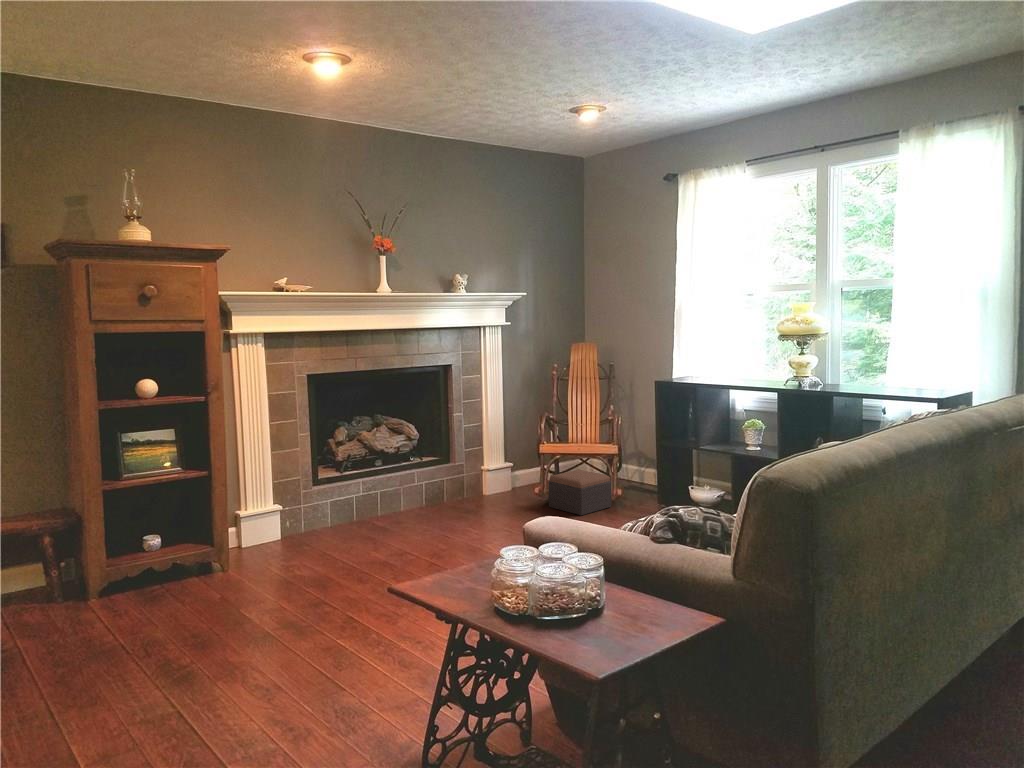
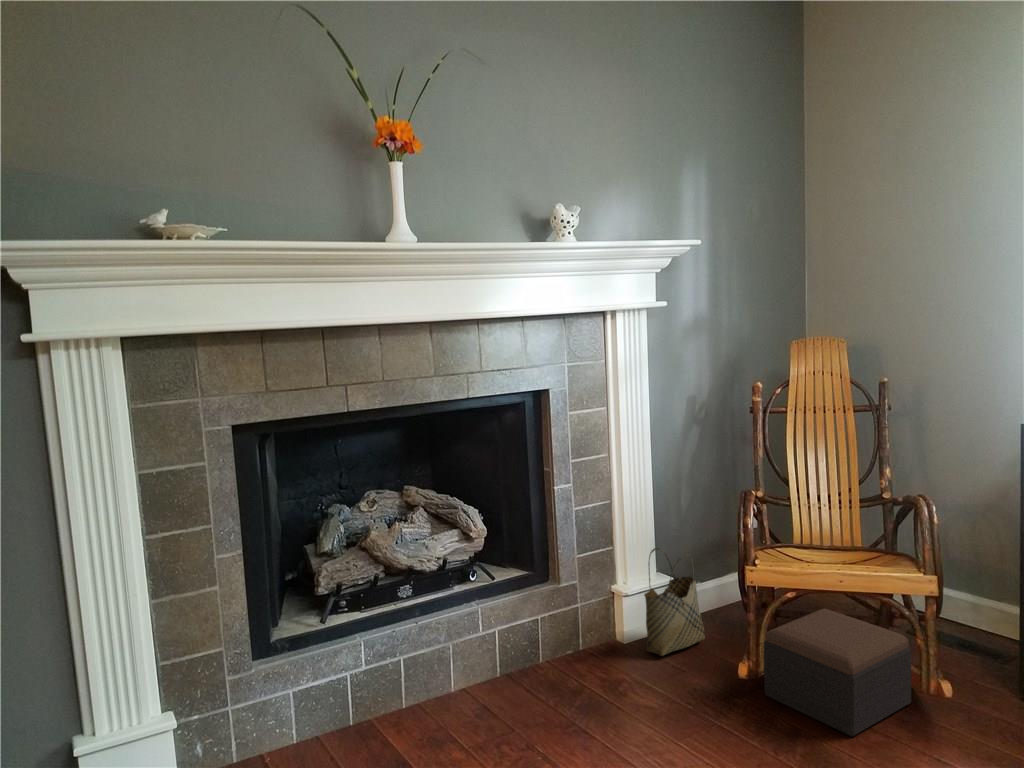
woven basket: none [496,446,526,497] -> present [644,548,705,656]

